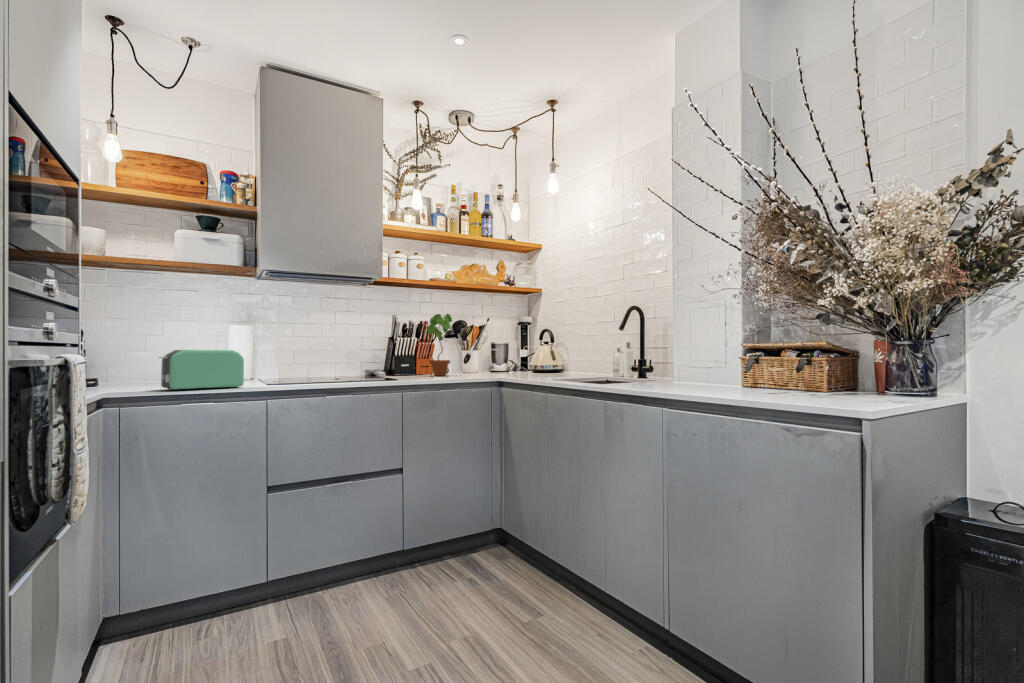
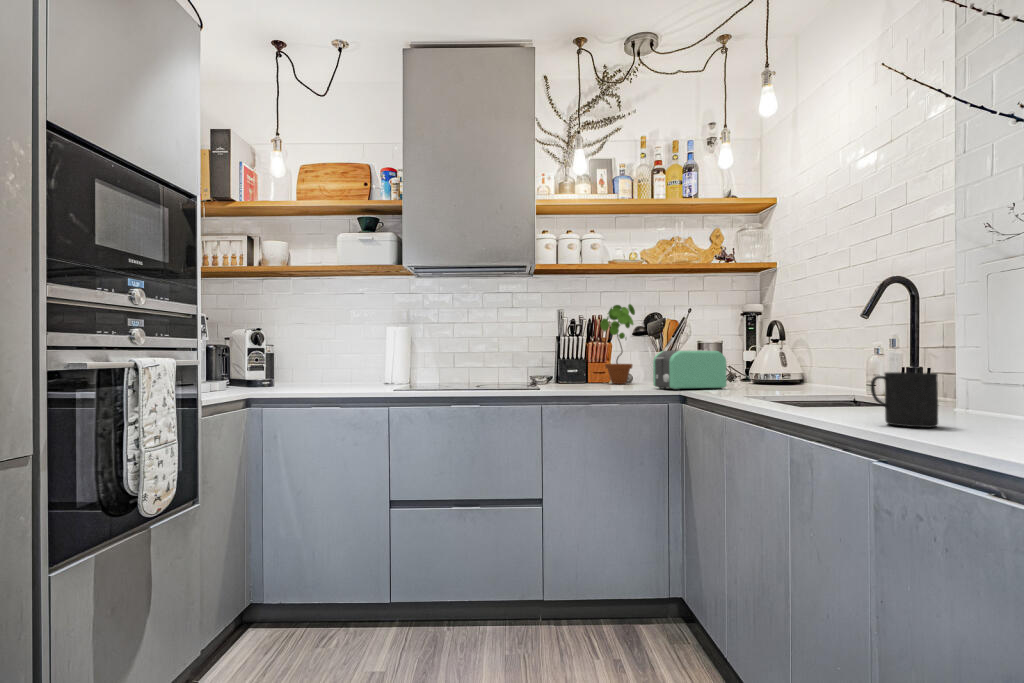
toaster: present [159,350,244,390] -> present [653,351,727,390]
mug: none [658,360,687,388] -> present [871,372,938,427]

